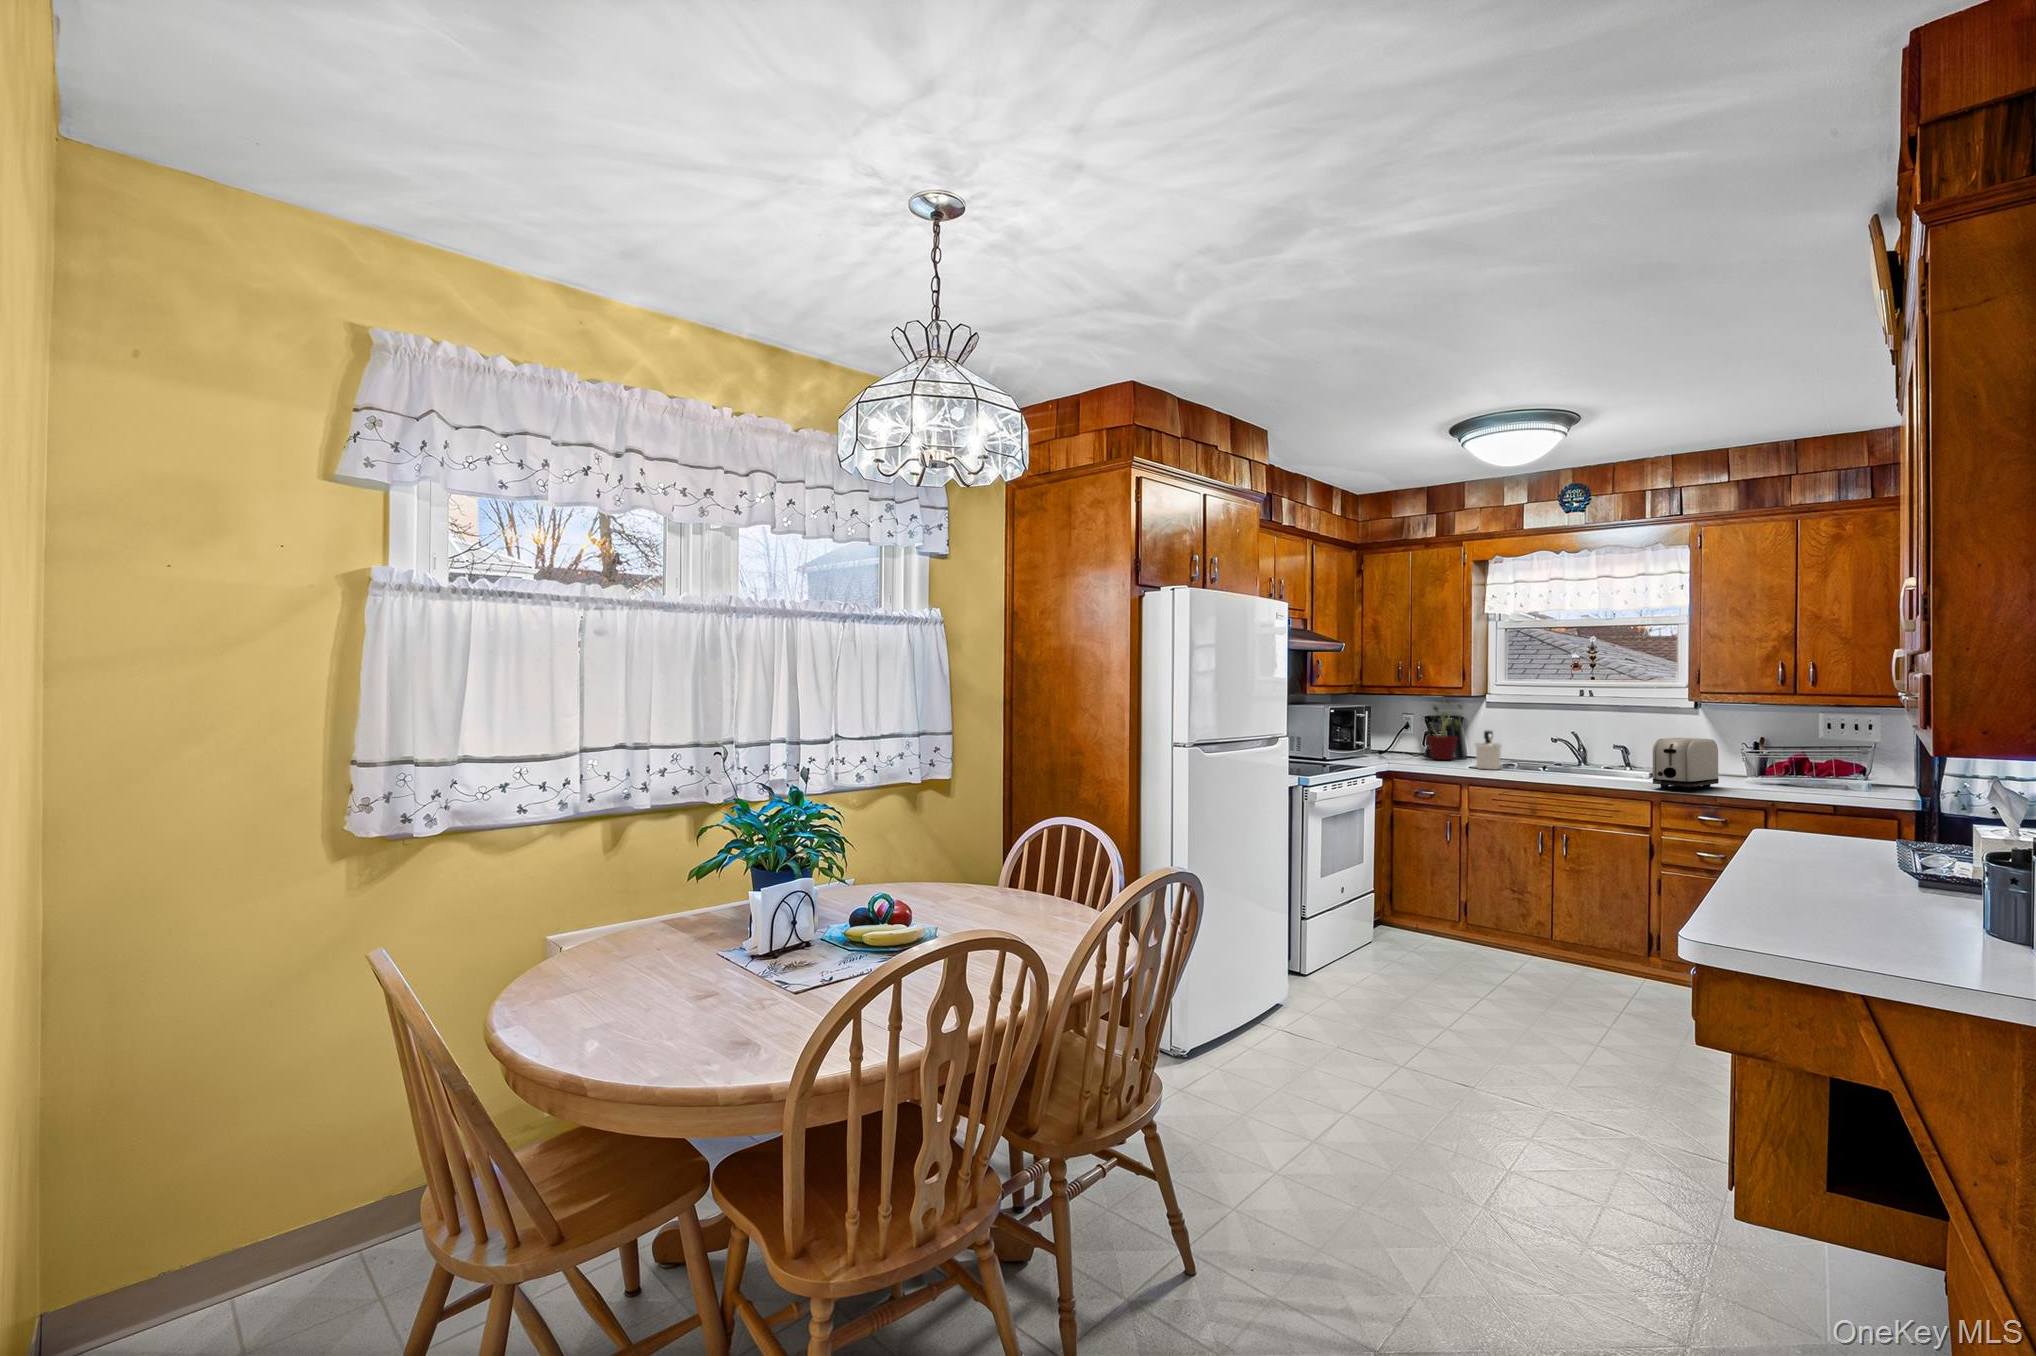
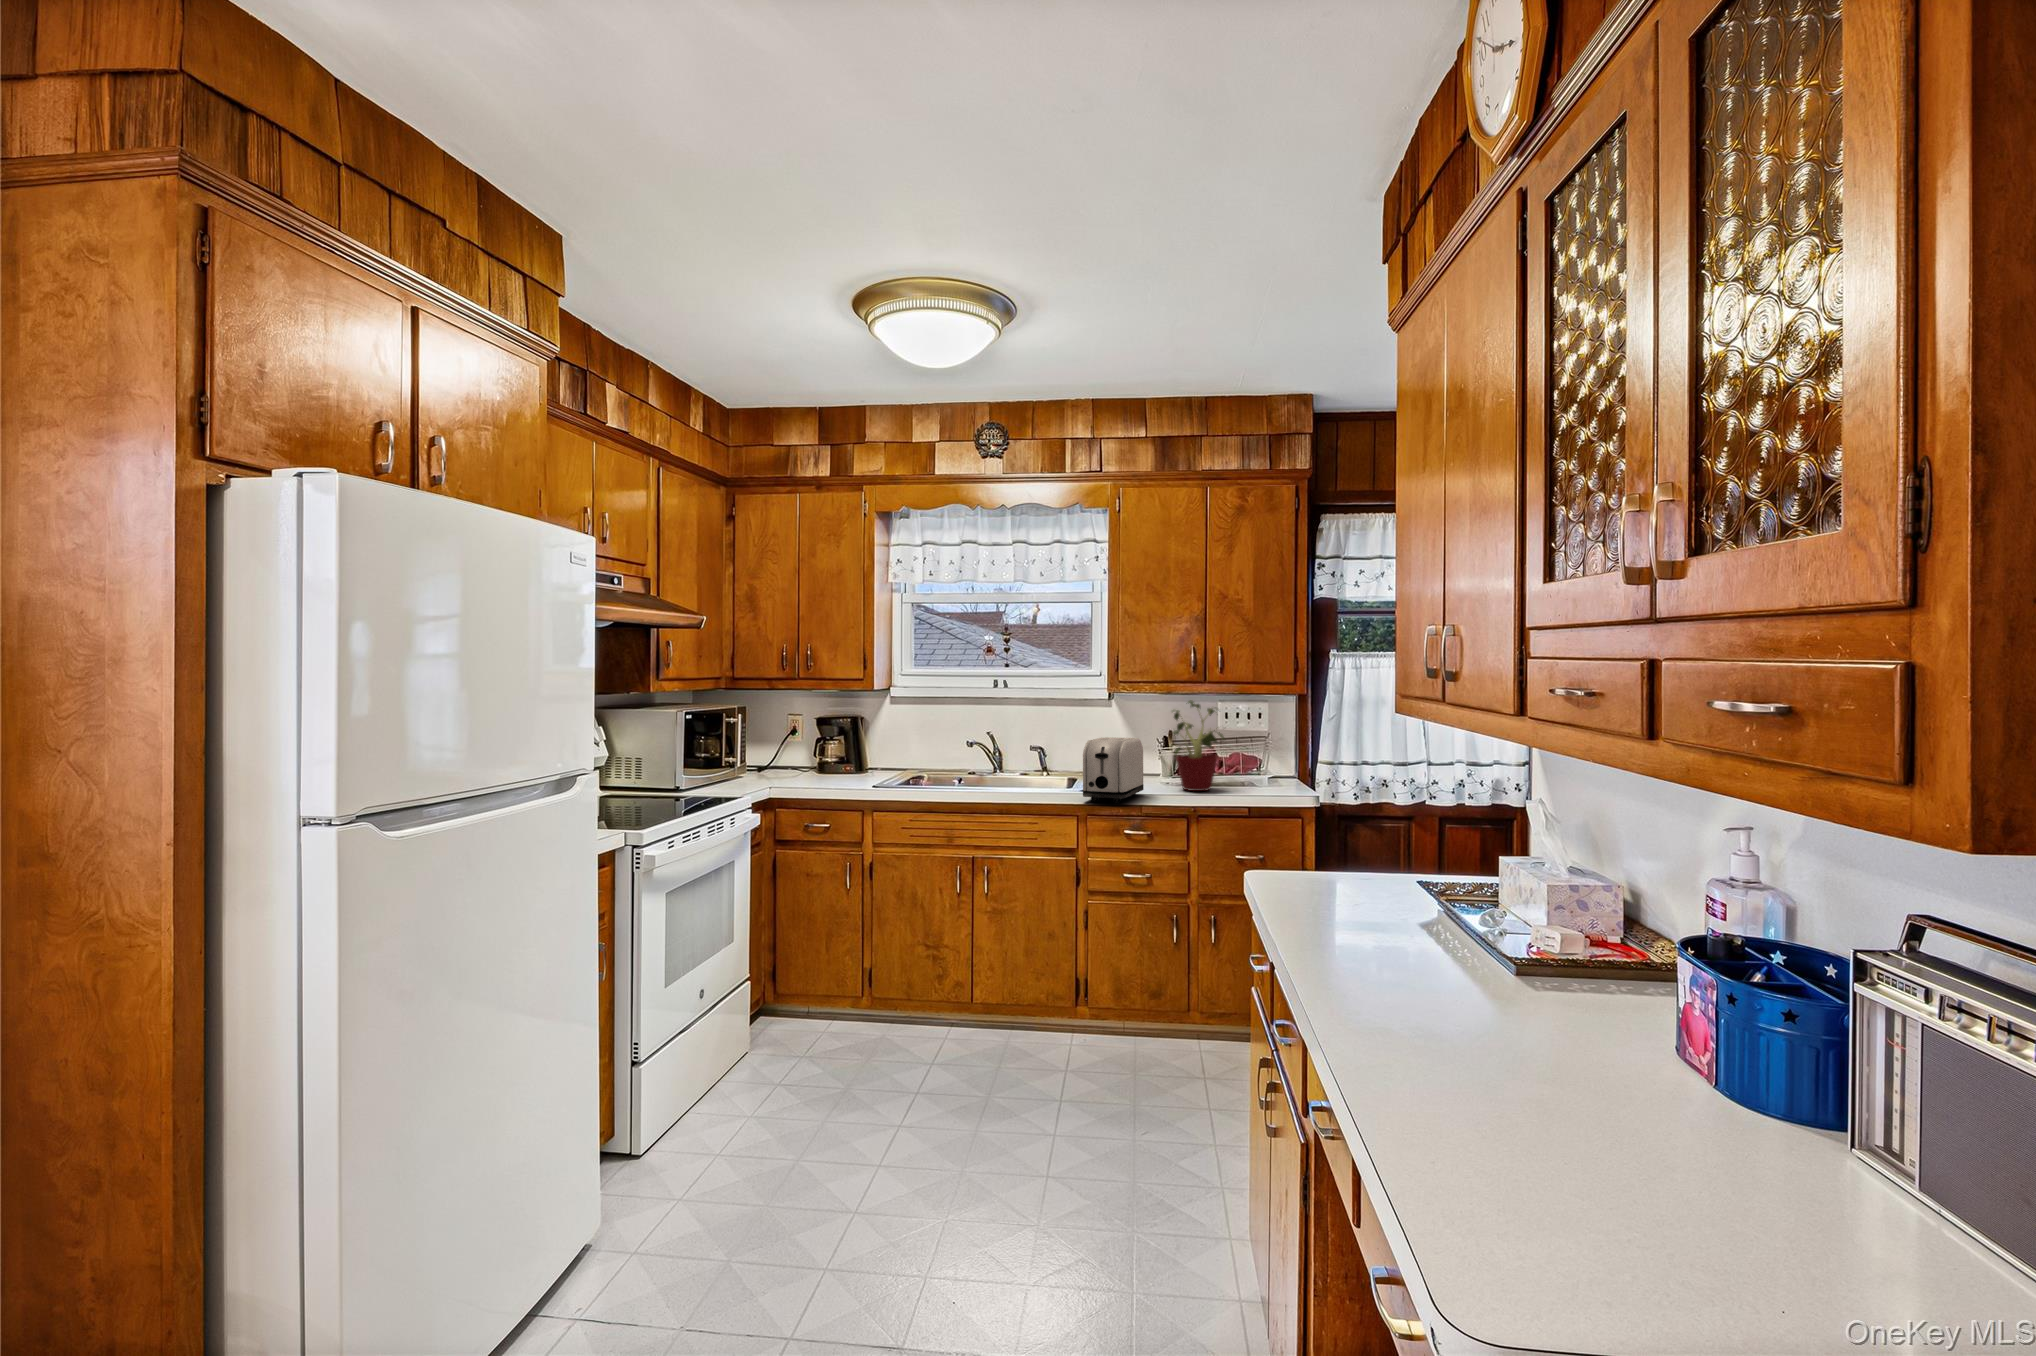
potted plant: present [1425,699,1462,760] -> present [1173,700,1224,791]
soap dispenser: present [1476,731,1501,770] -> none [879,735,910,786]

